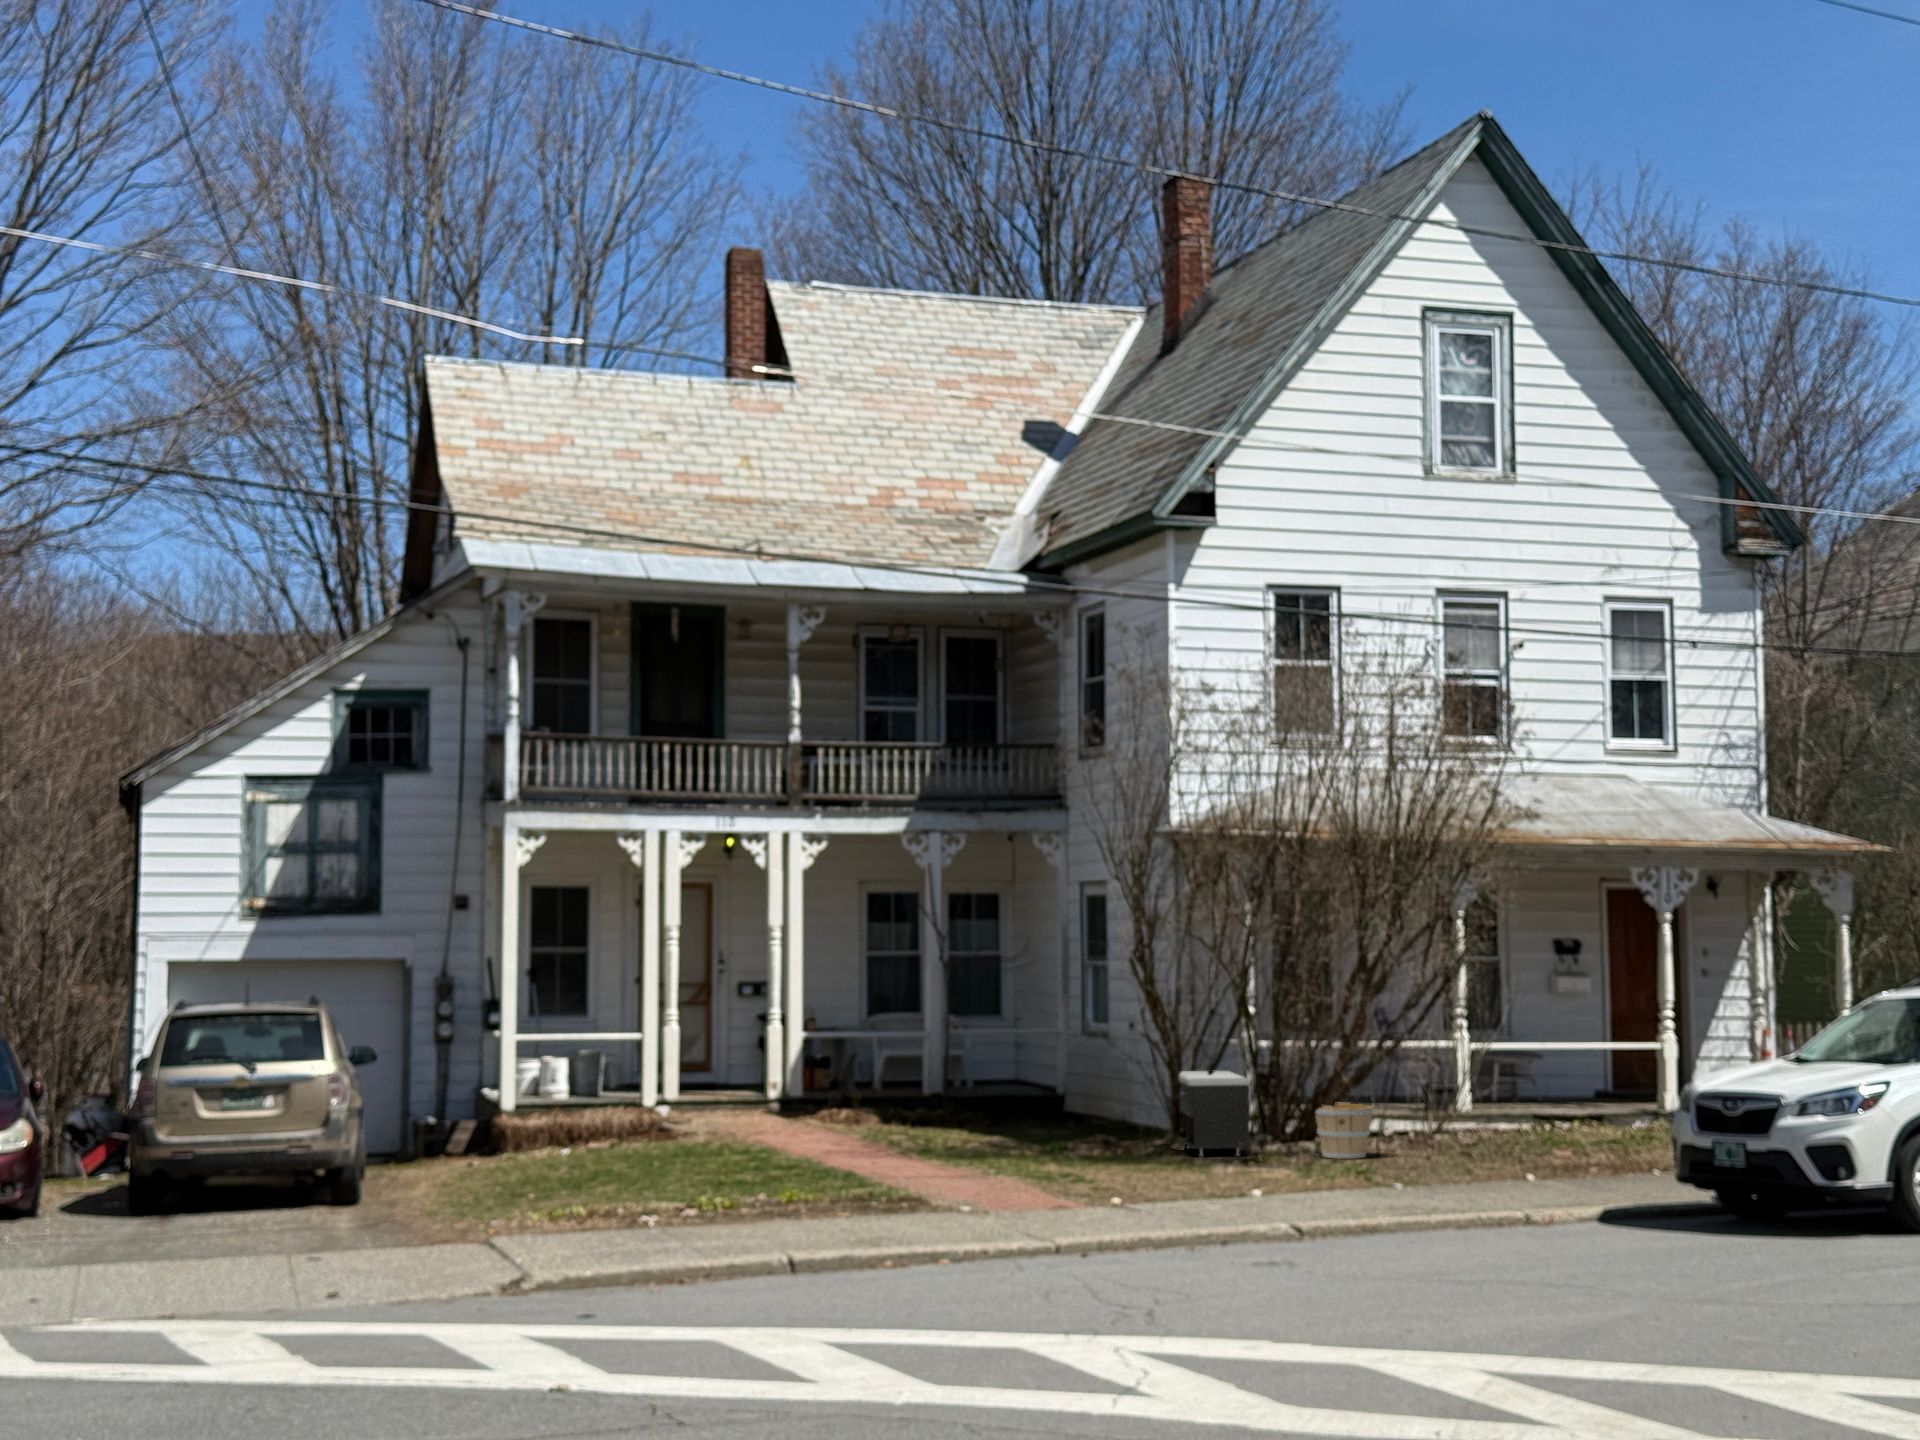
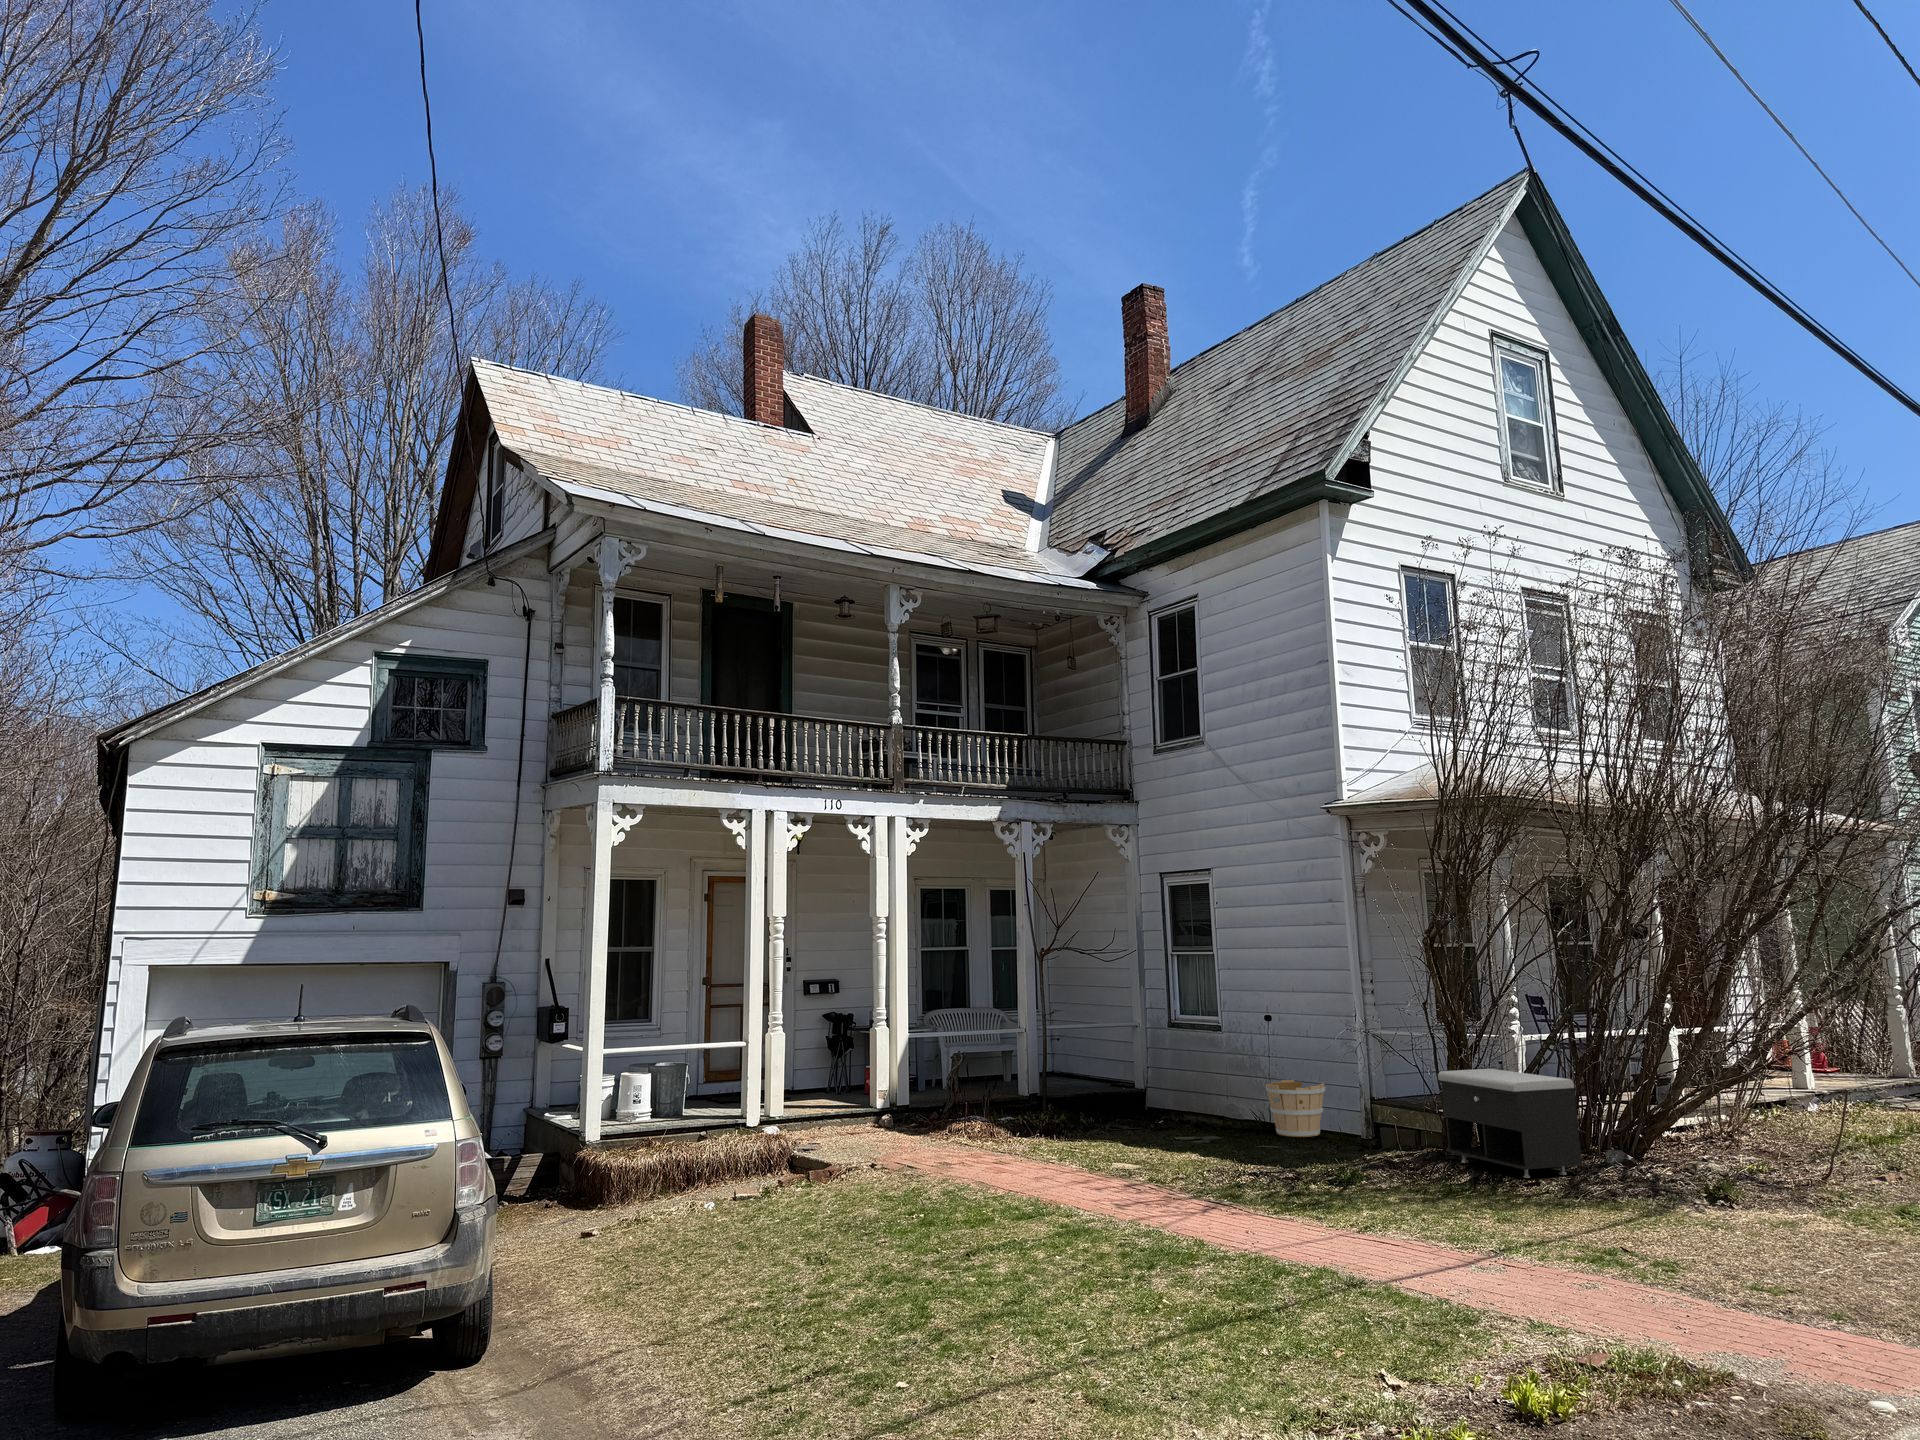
wooden bucket: present [1315,1103,1373,1159] -> present [1265,1080,1326,1137]

